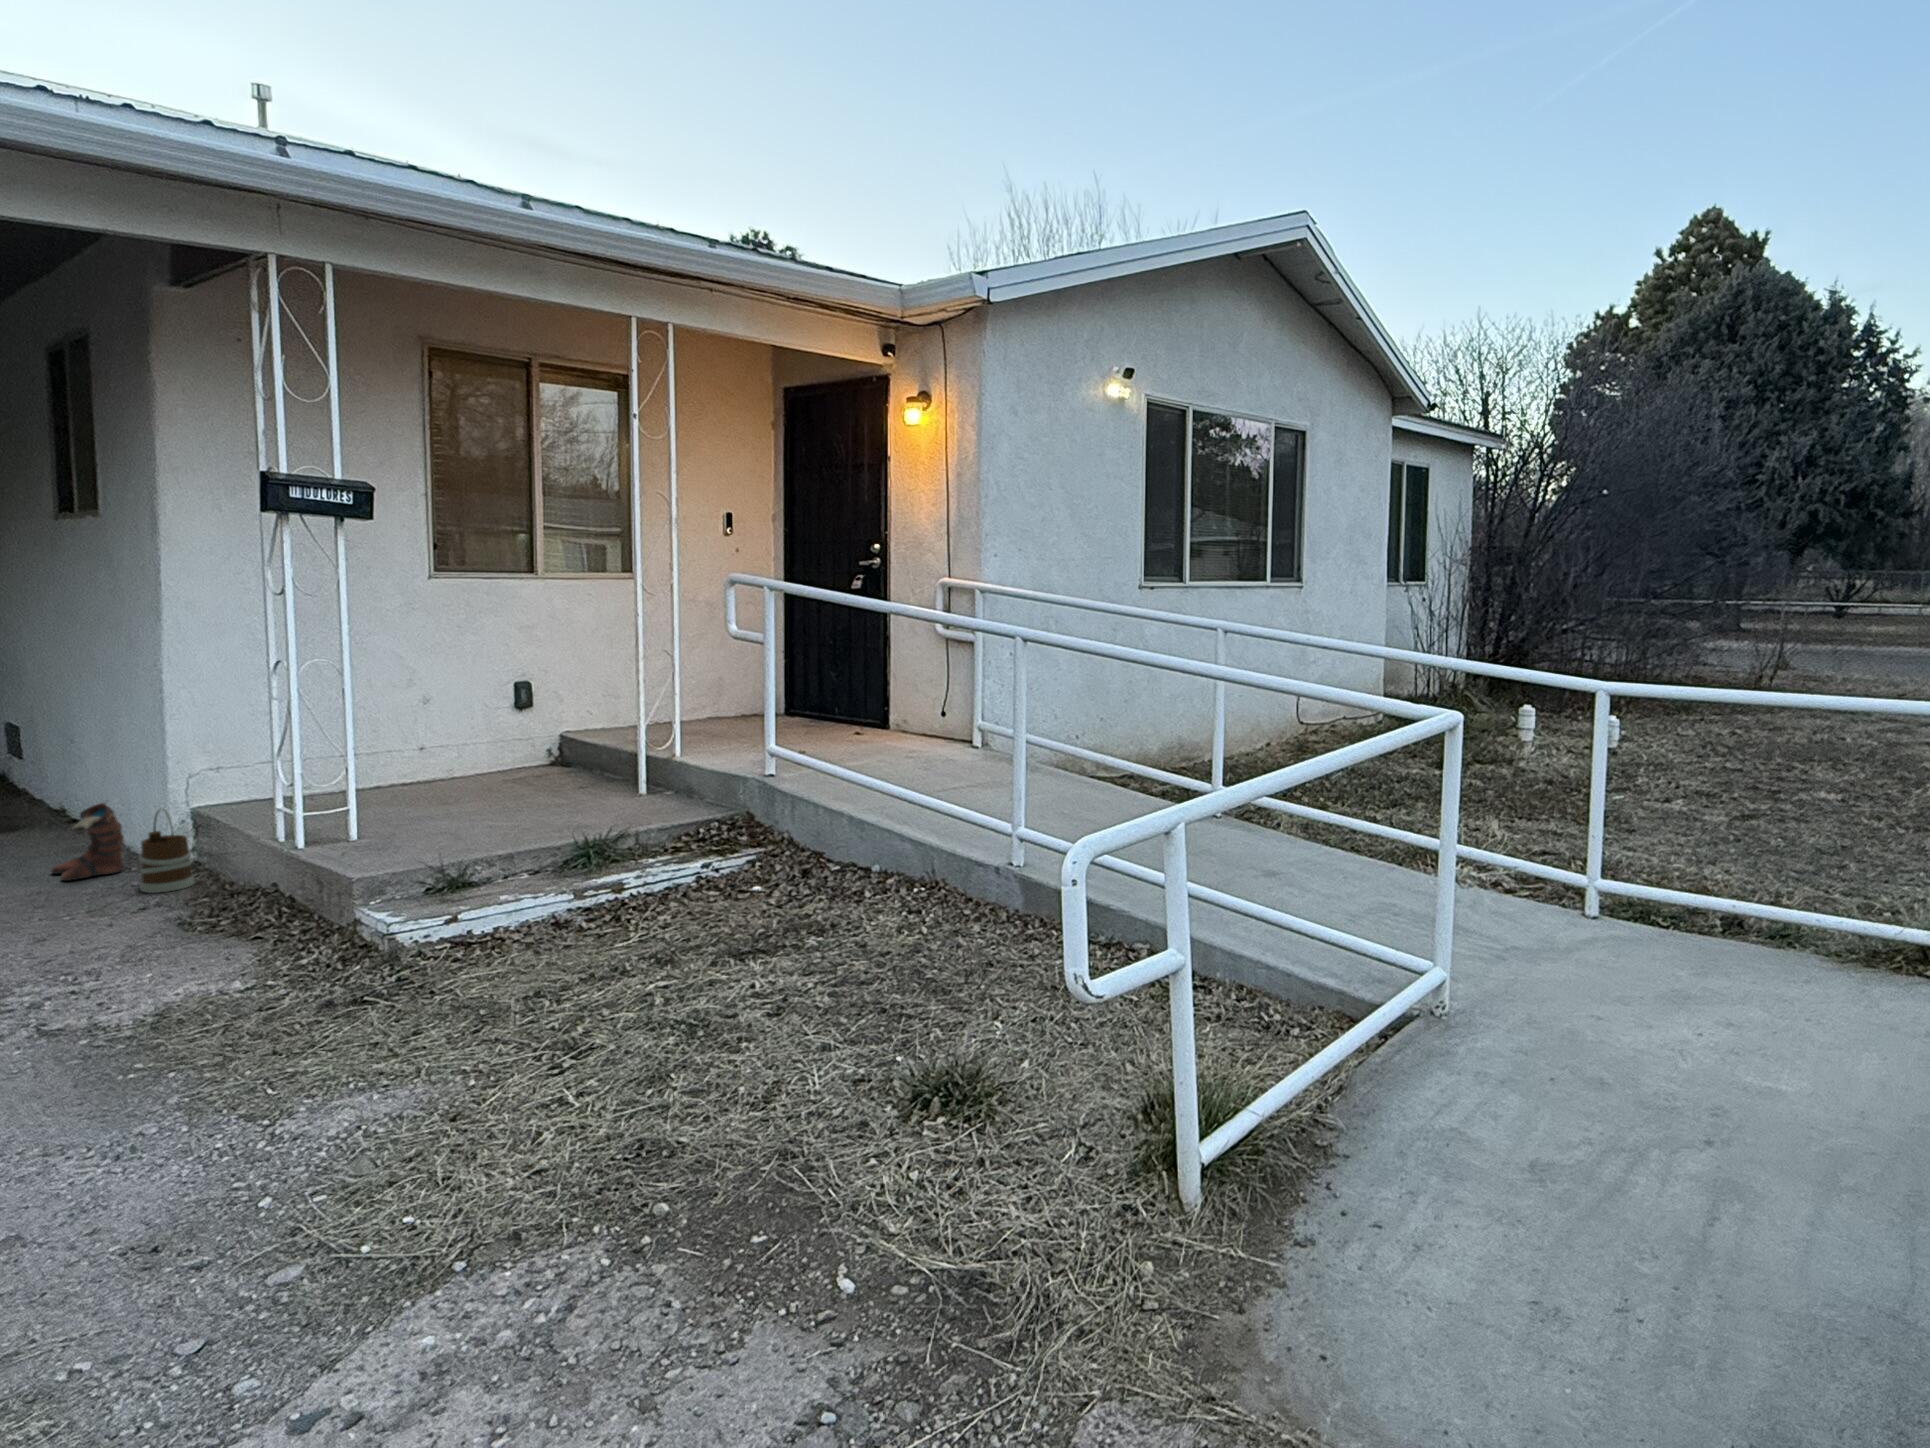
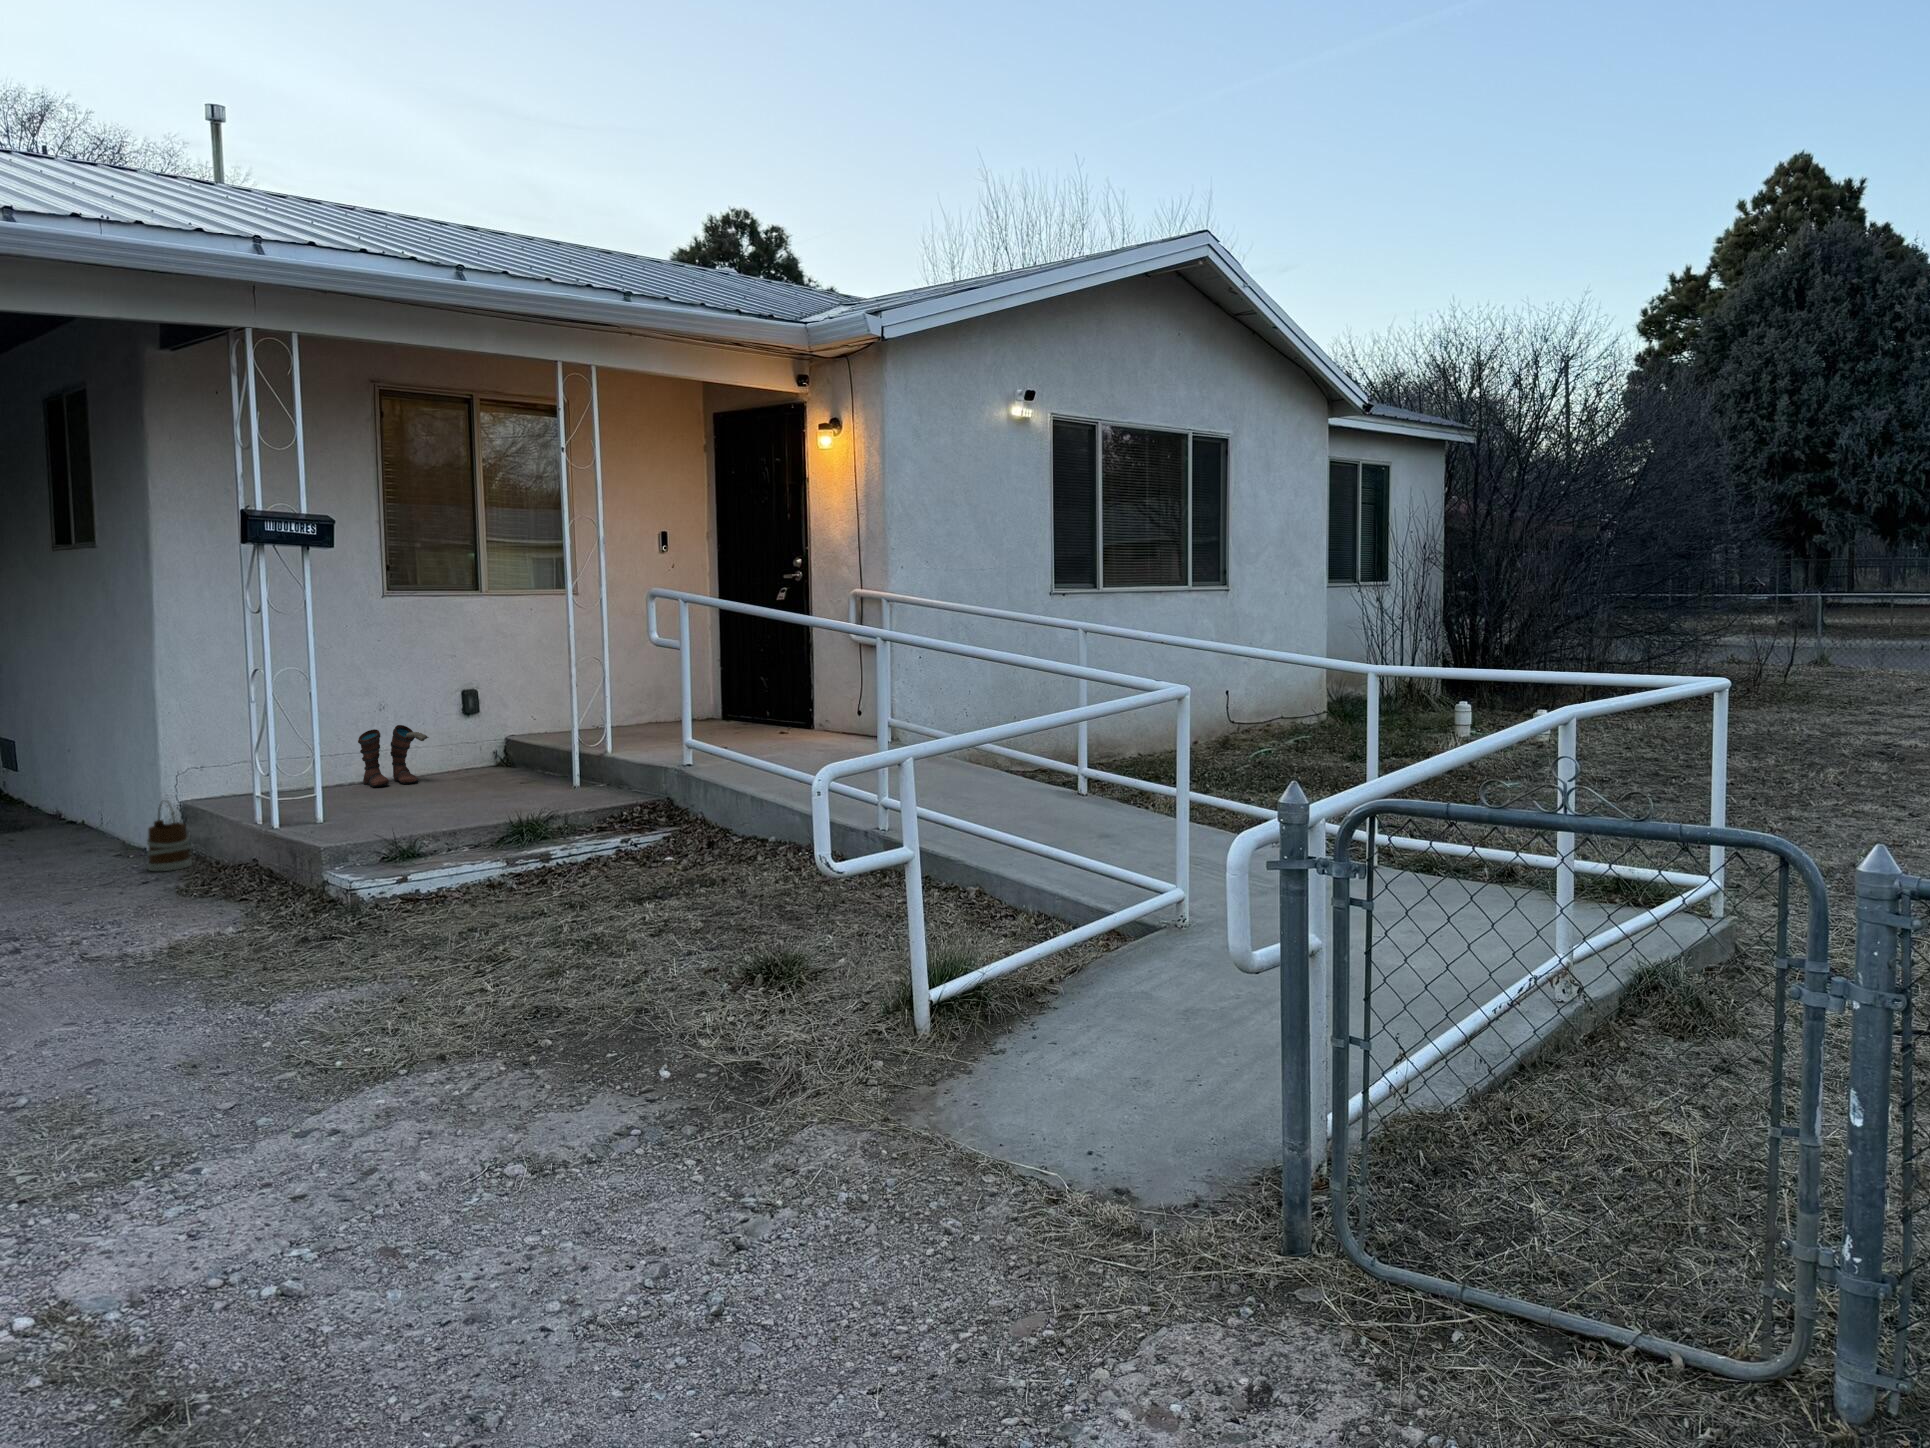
boots: present [52,803,124,881] -> present [358,725,429,787]

